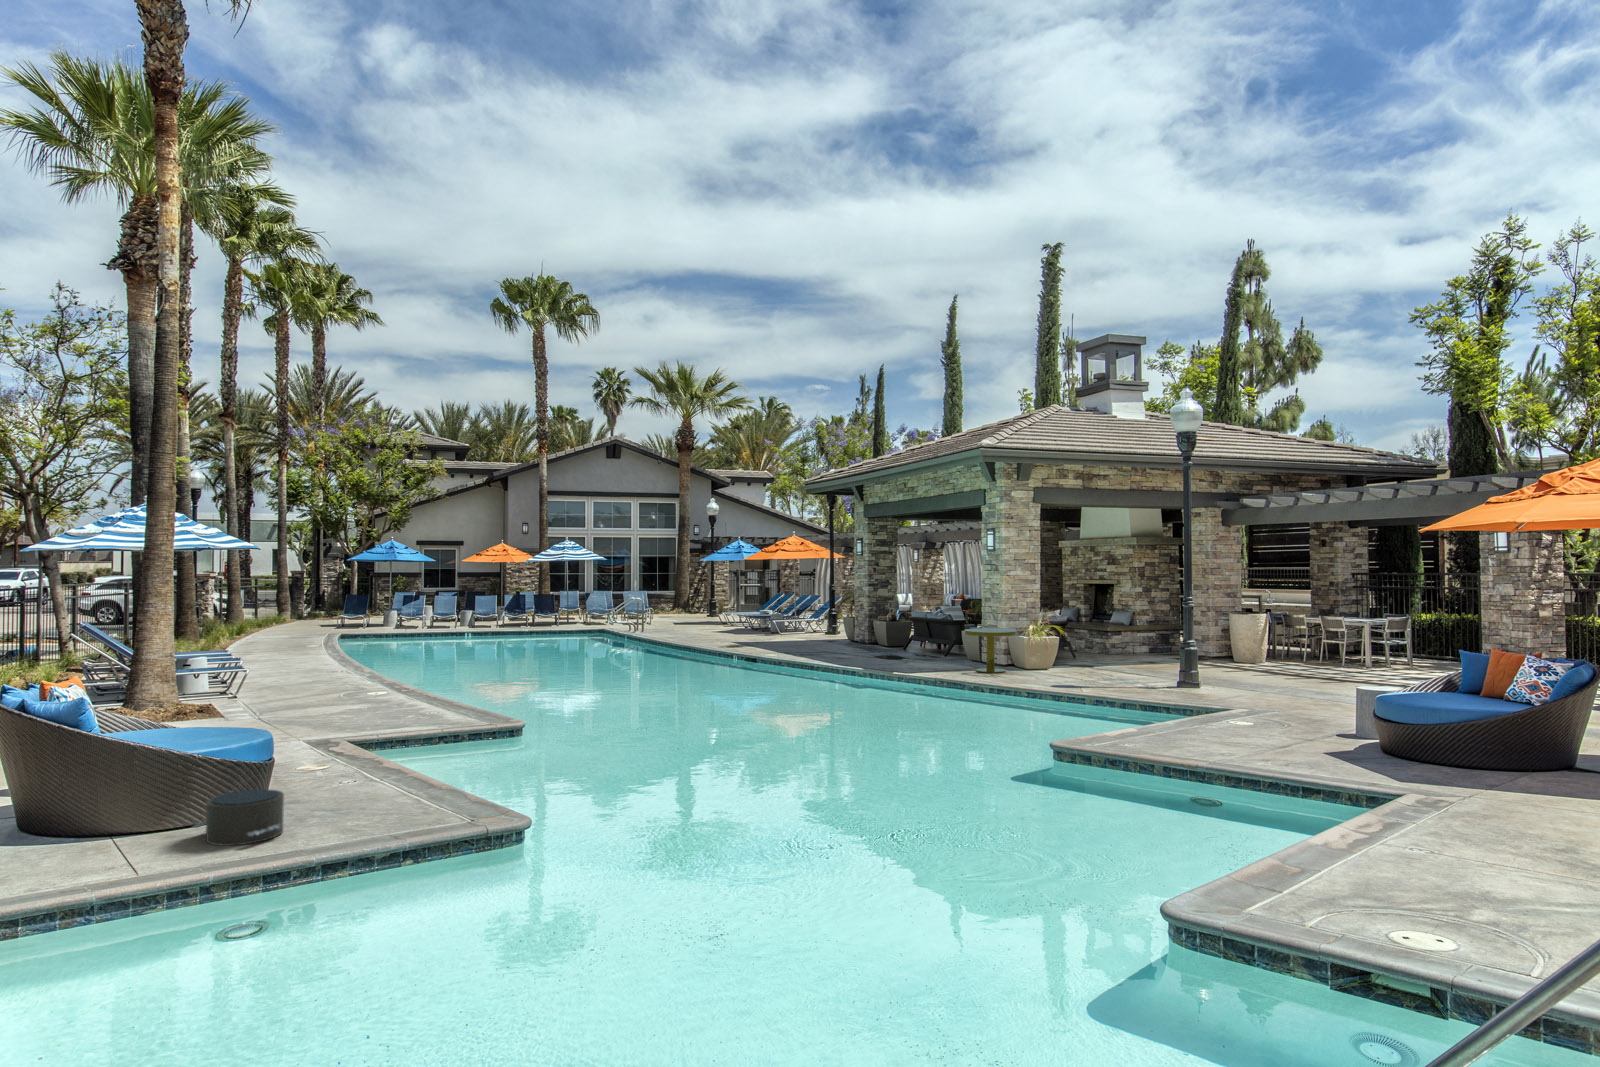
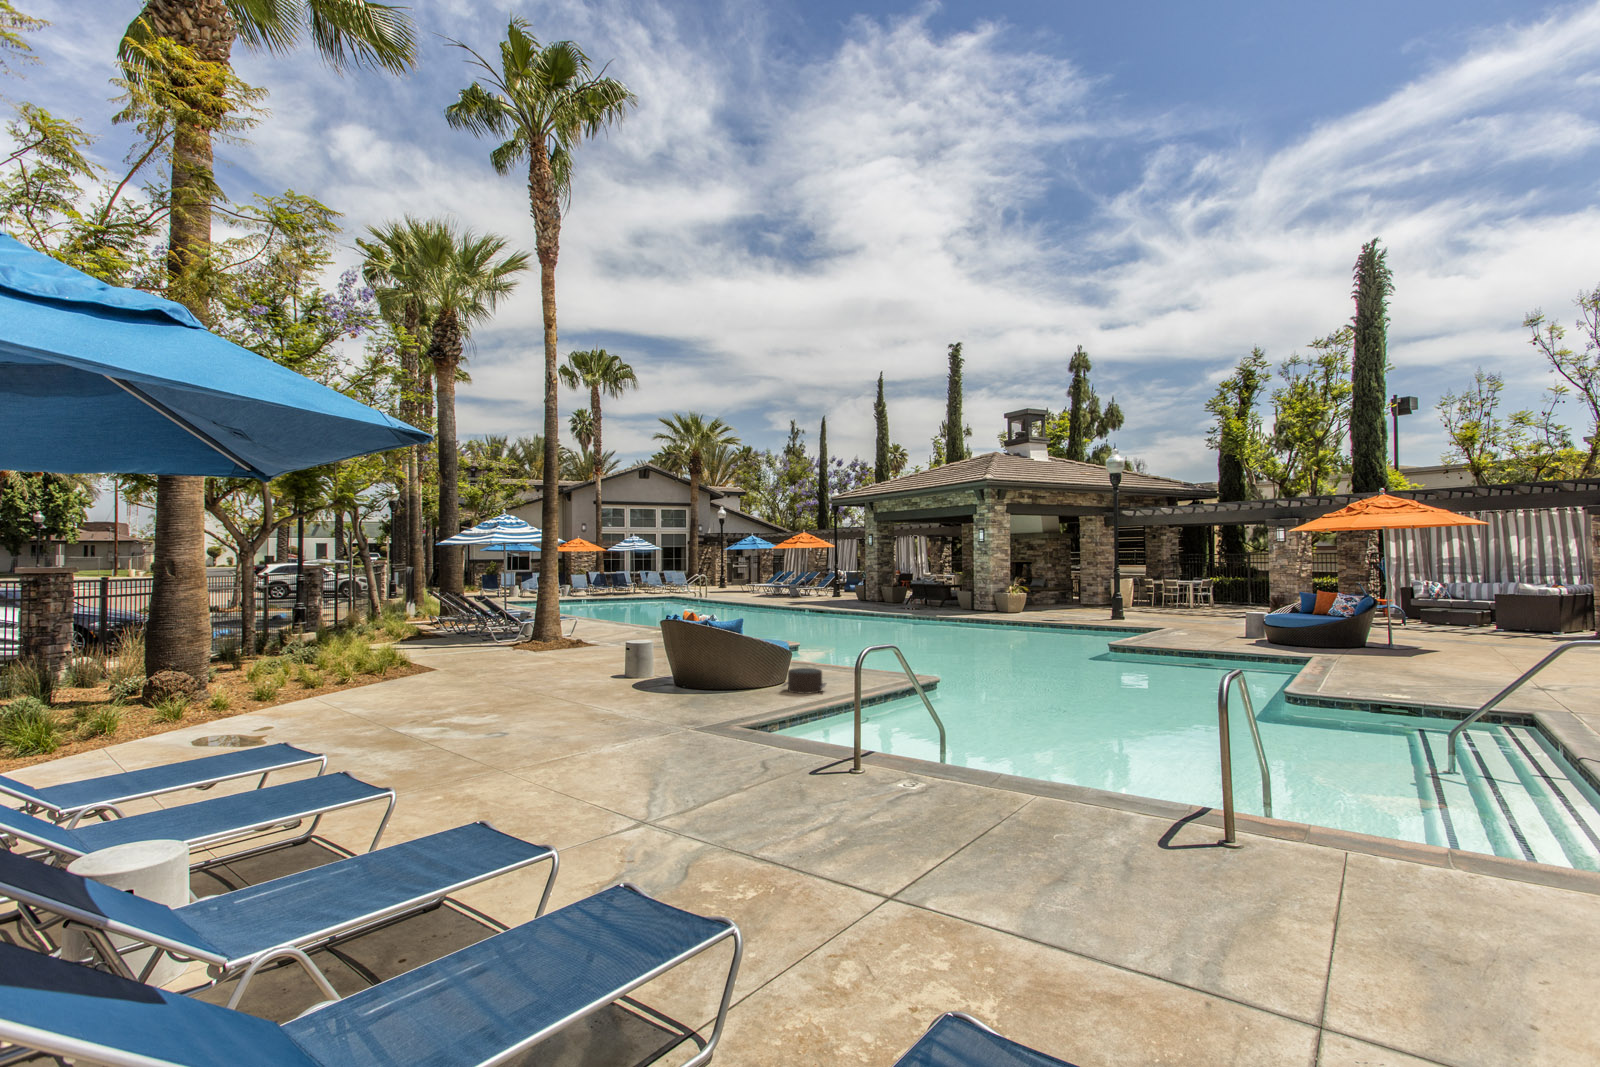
side table: present [964,628,1017,673] -> none [973,590,1006,617]

